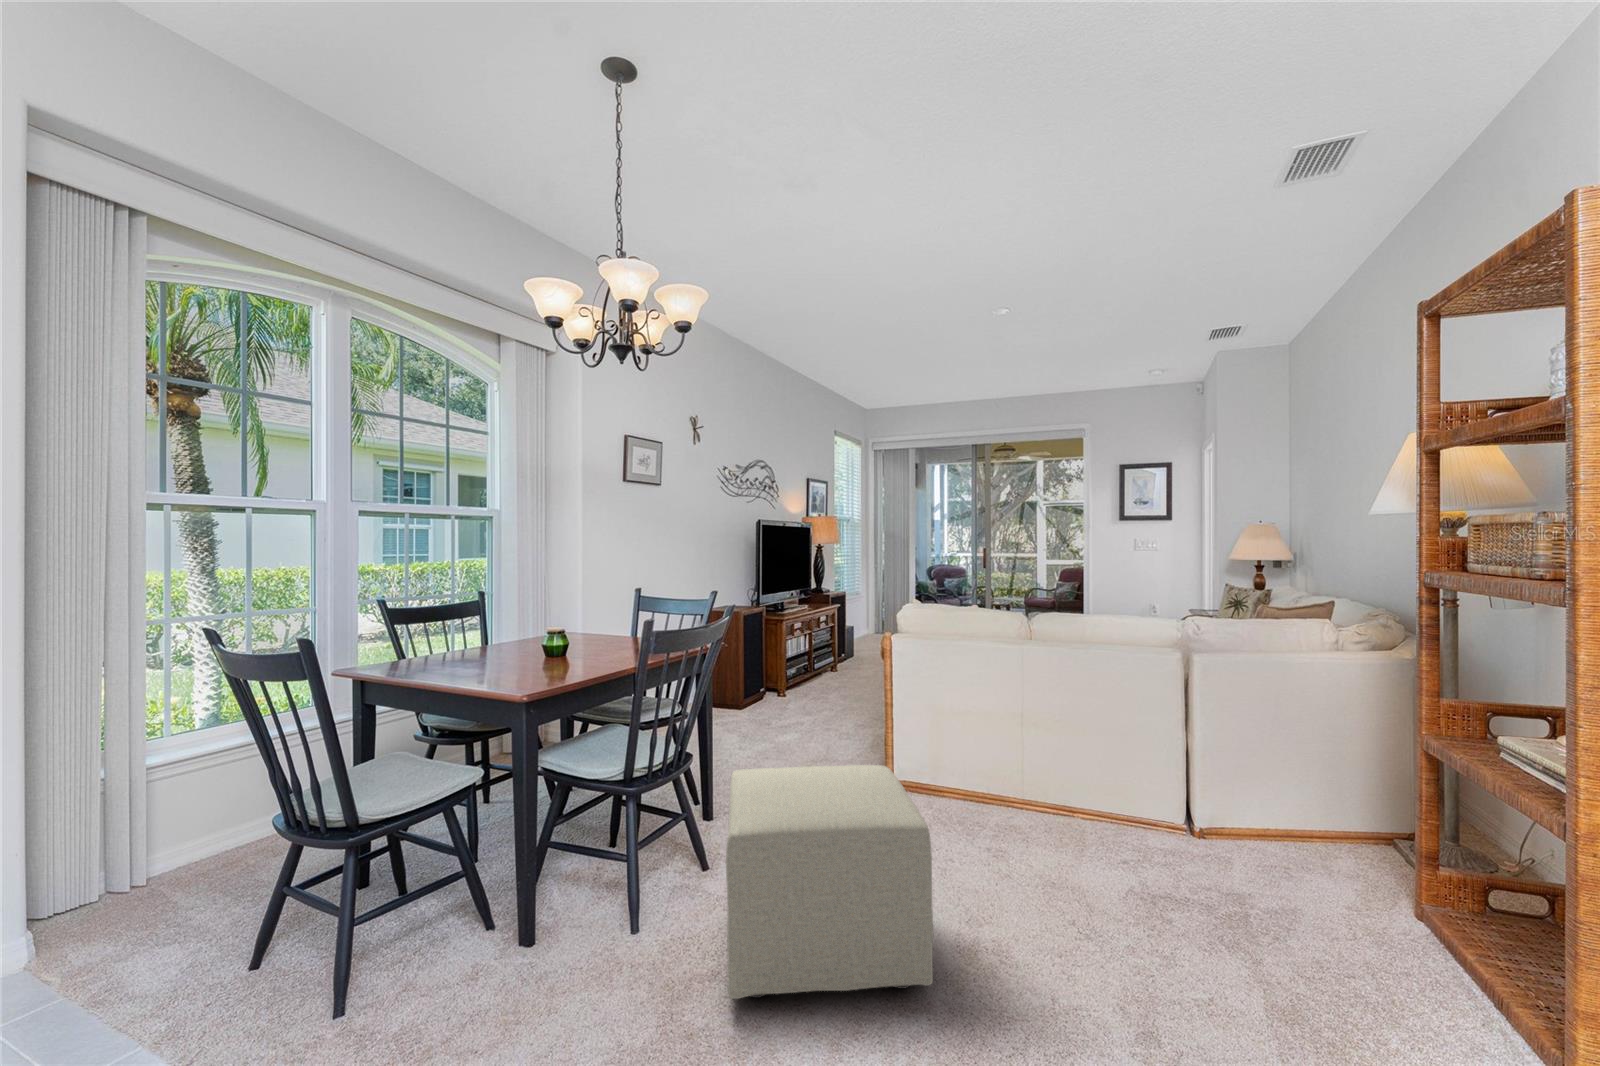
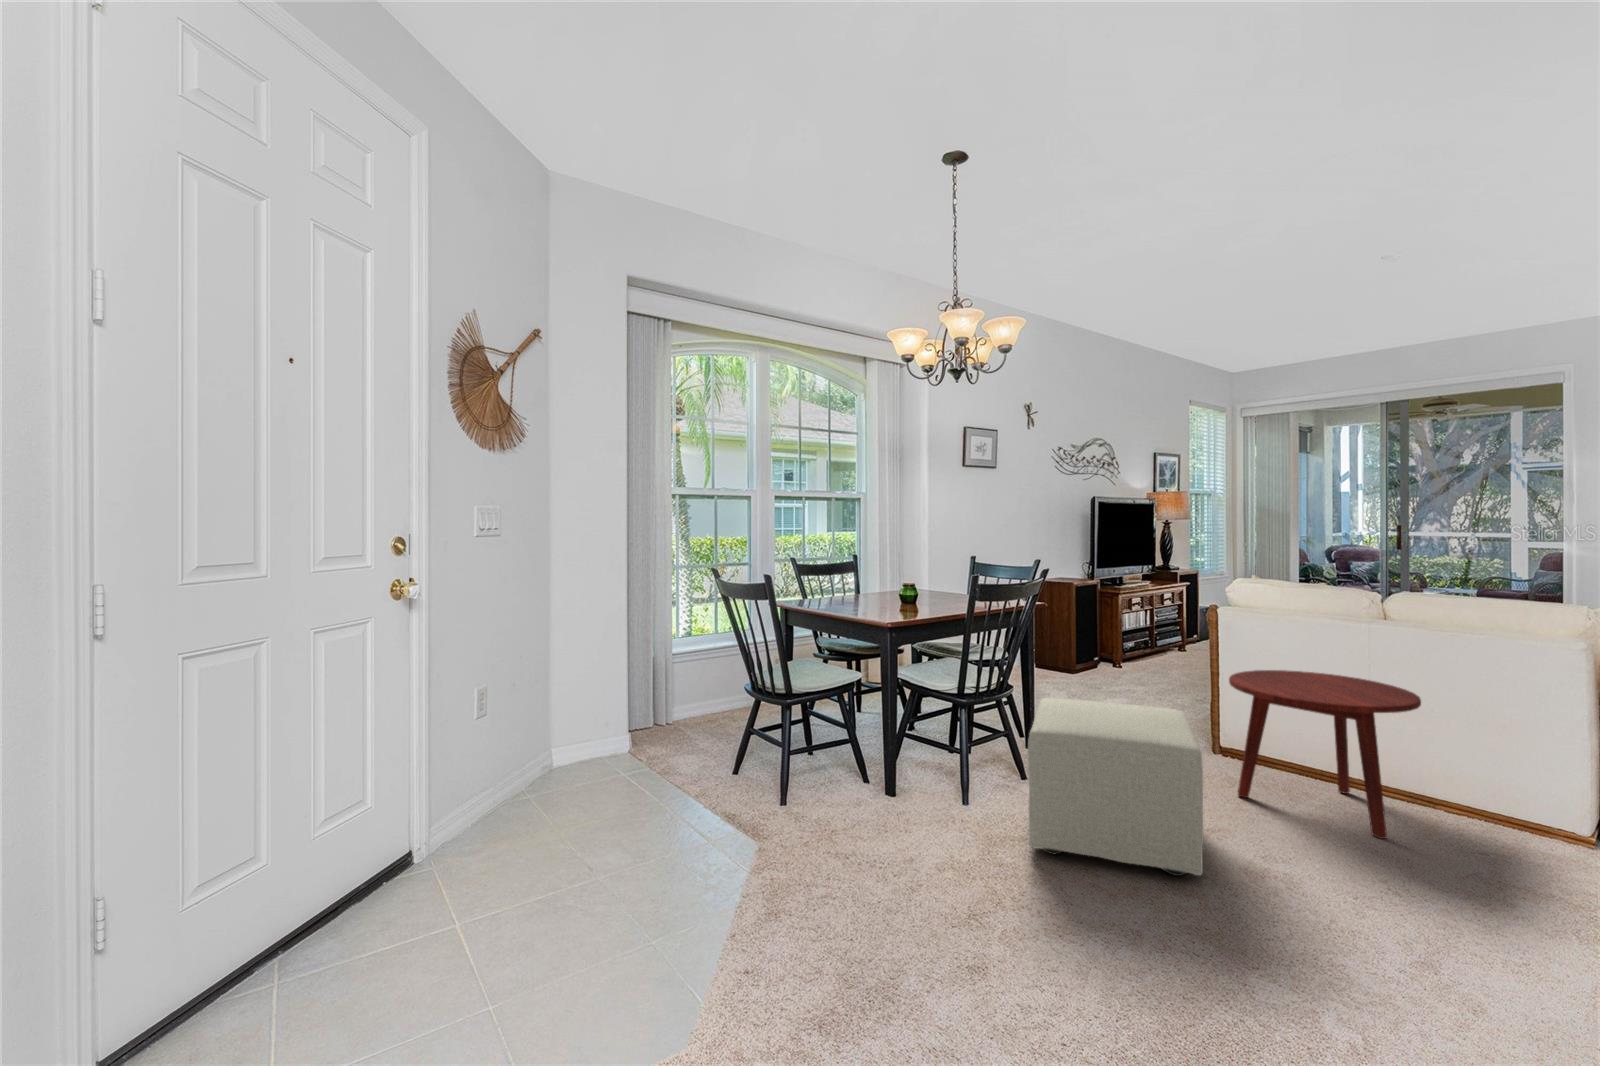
side table: none [917,698,1081,870] -> present [1229,670,1421,839]

